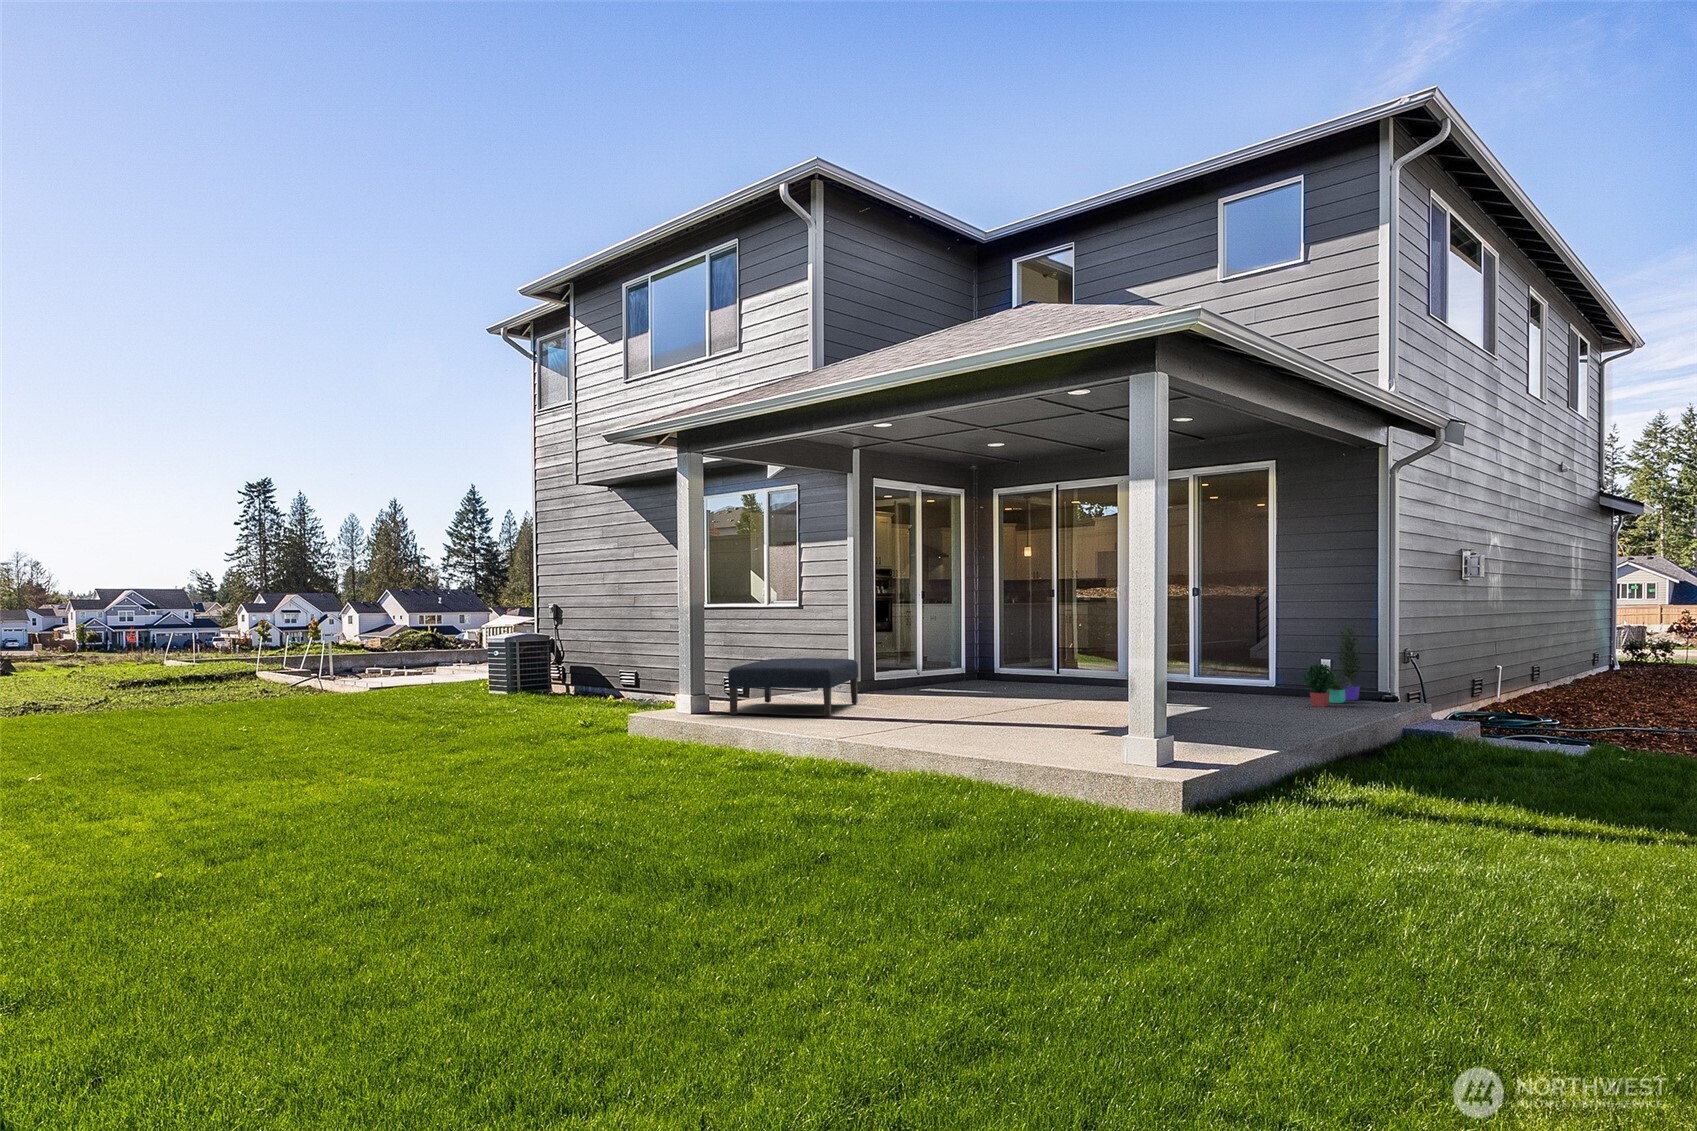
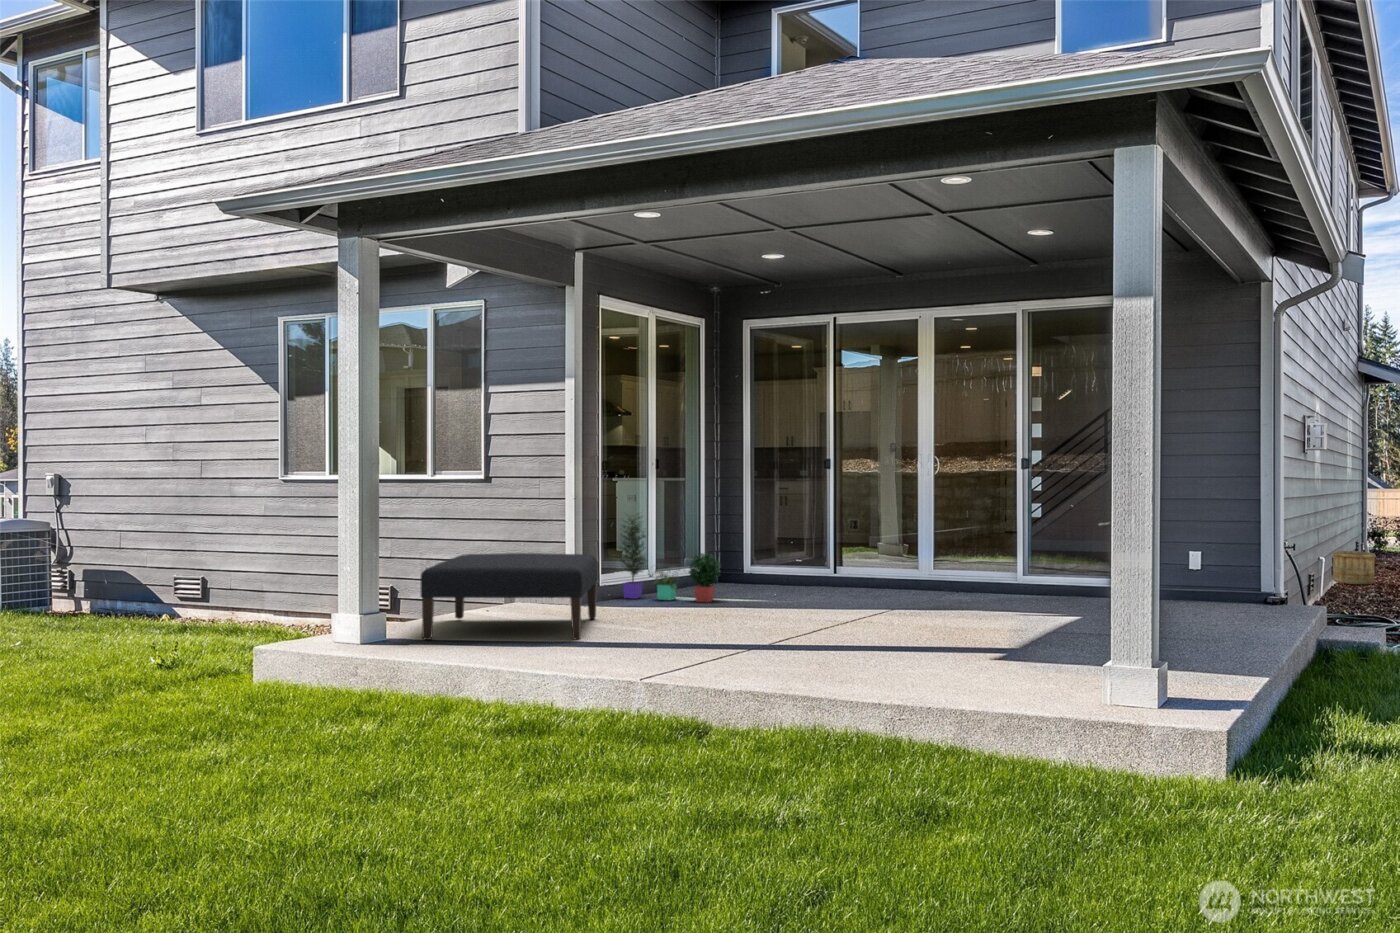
potted plant: present [1302,626,1365,707] -> present [618,513,721,602]
wooden bucket: none [1511,659,1550,687] -> present [1332,551,1376,584]

